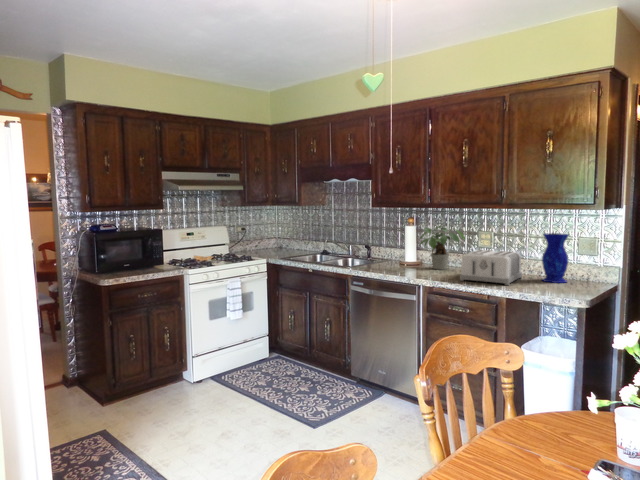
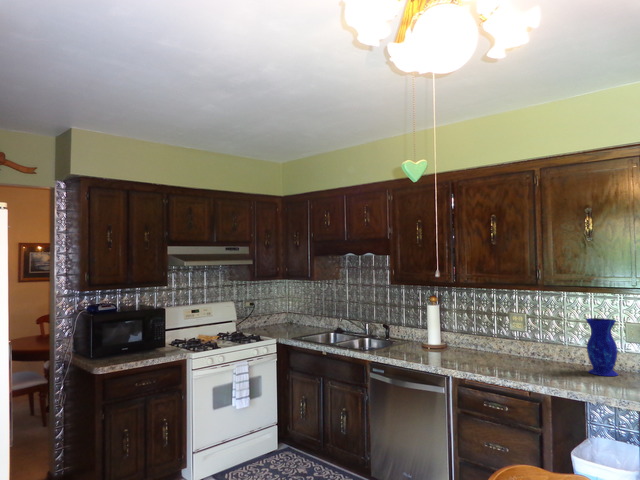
potted plant: present [420,226,465,270] -> none [444,306,495,355]
toaster: present [460,250,522,285] -> none [495,335,564,379]

